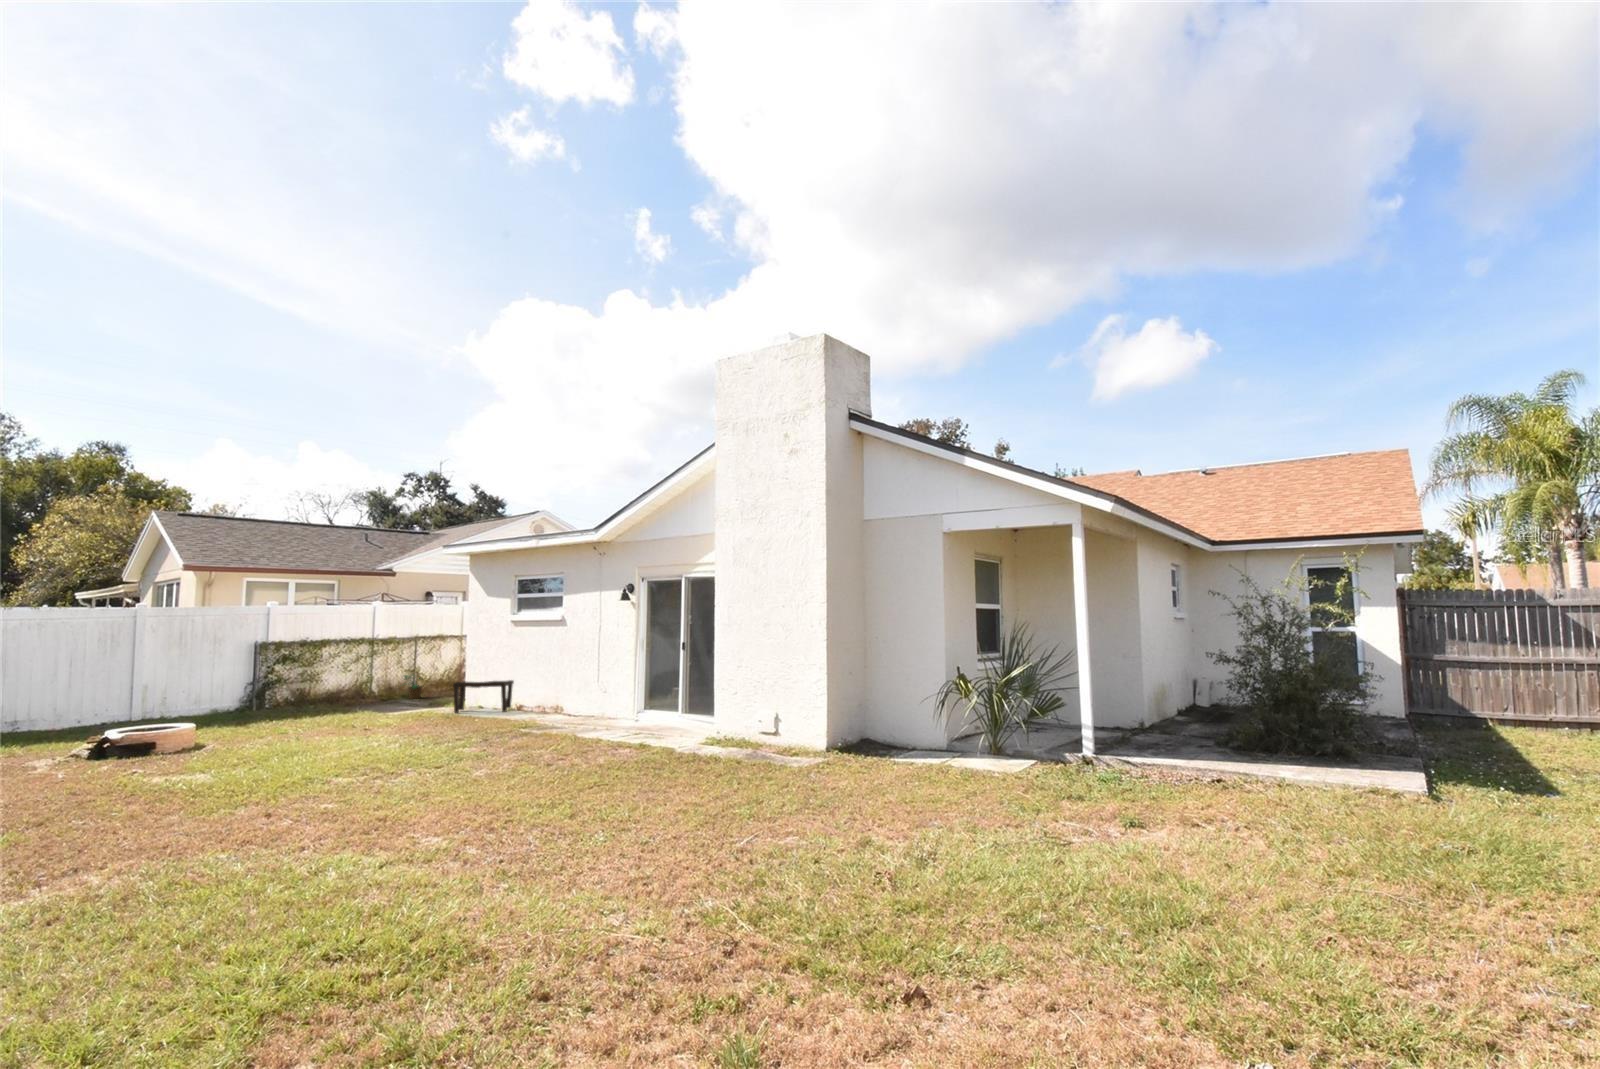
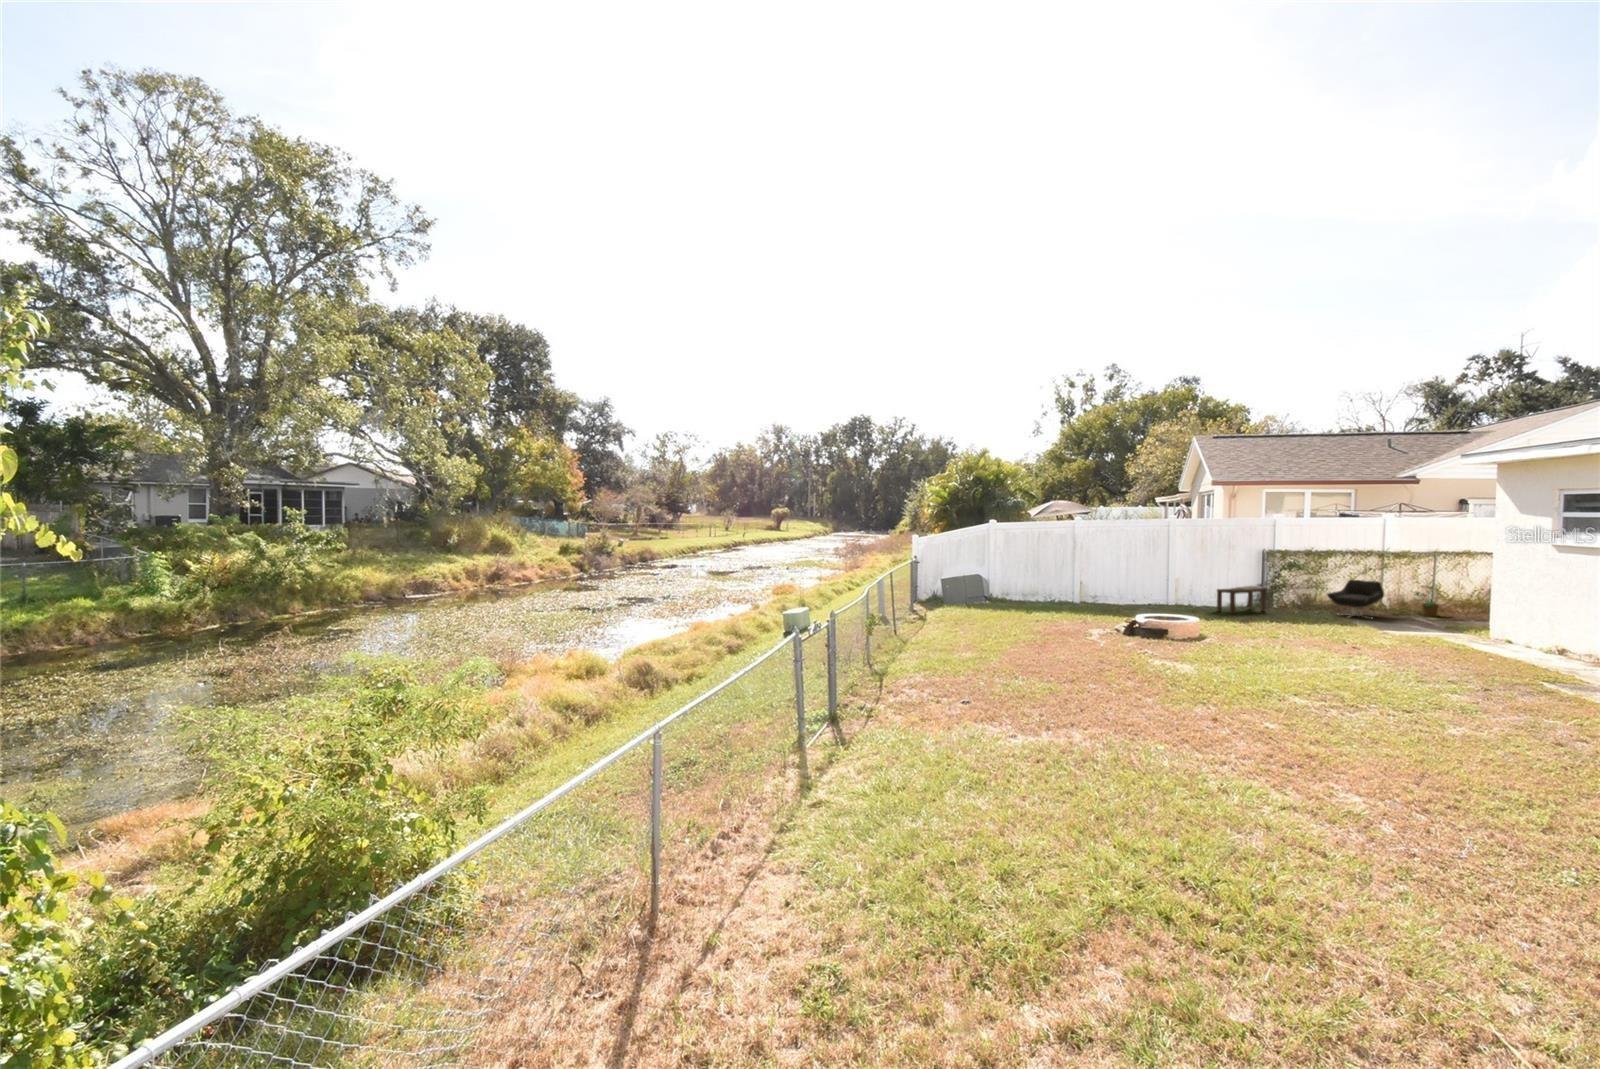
lounge chair: none [326,668,379,710] -> present [1327,579,1384,616]
bench: present [453,680,514,713] -> present [1217,586,1268,614]

